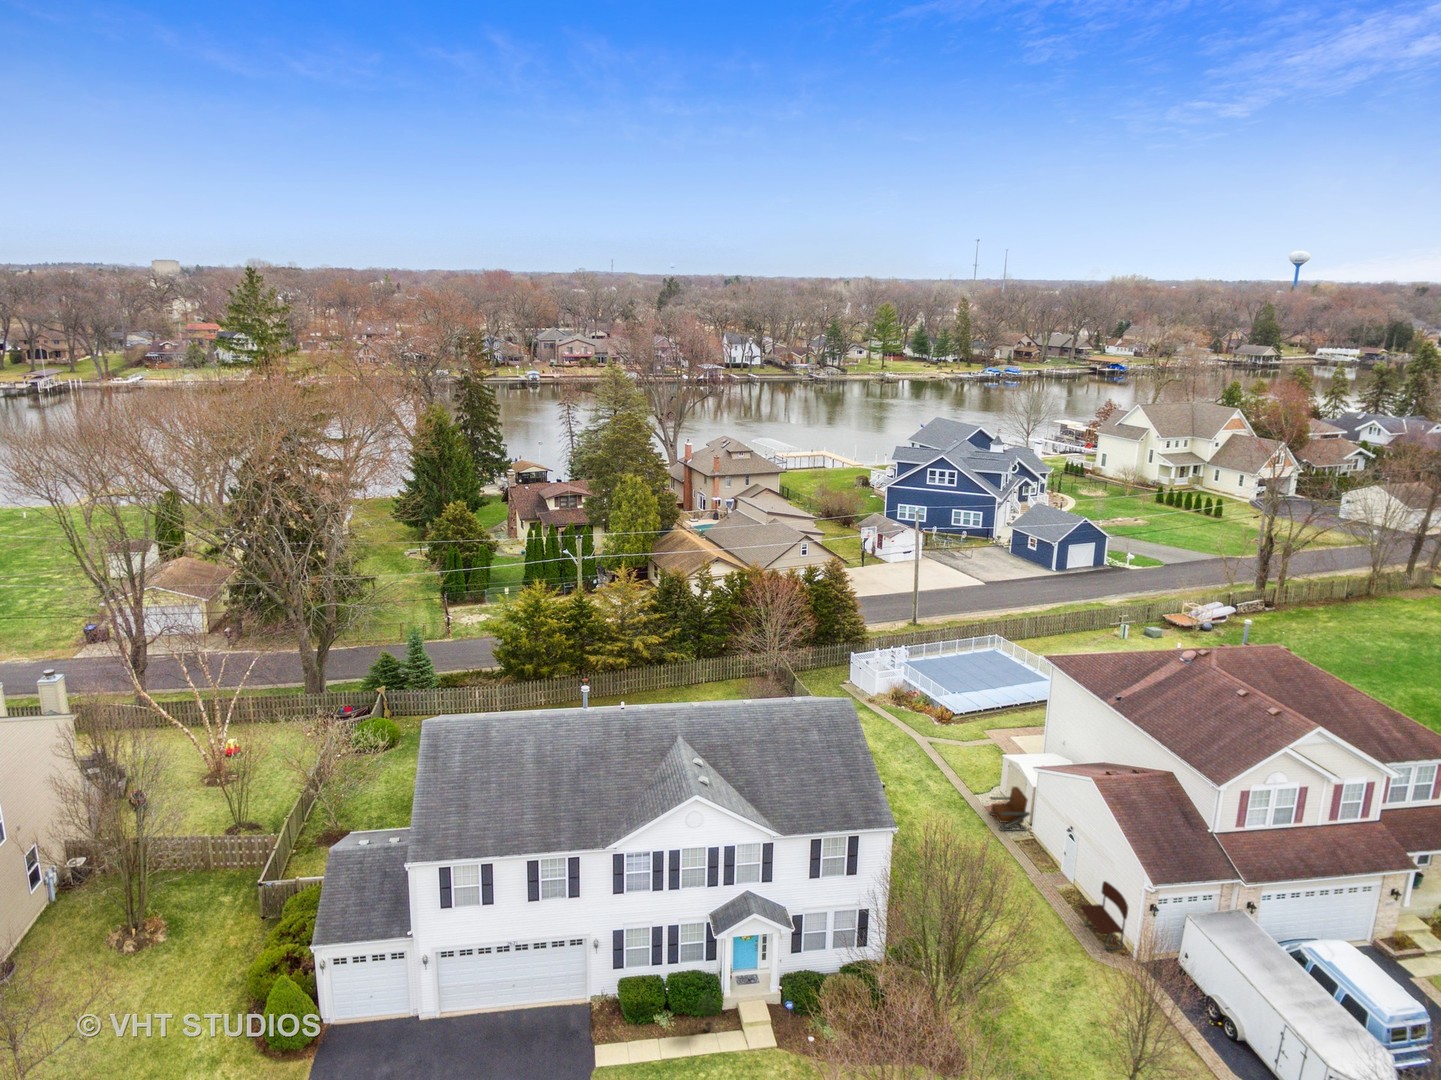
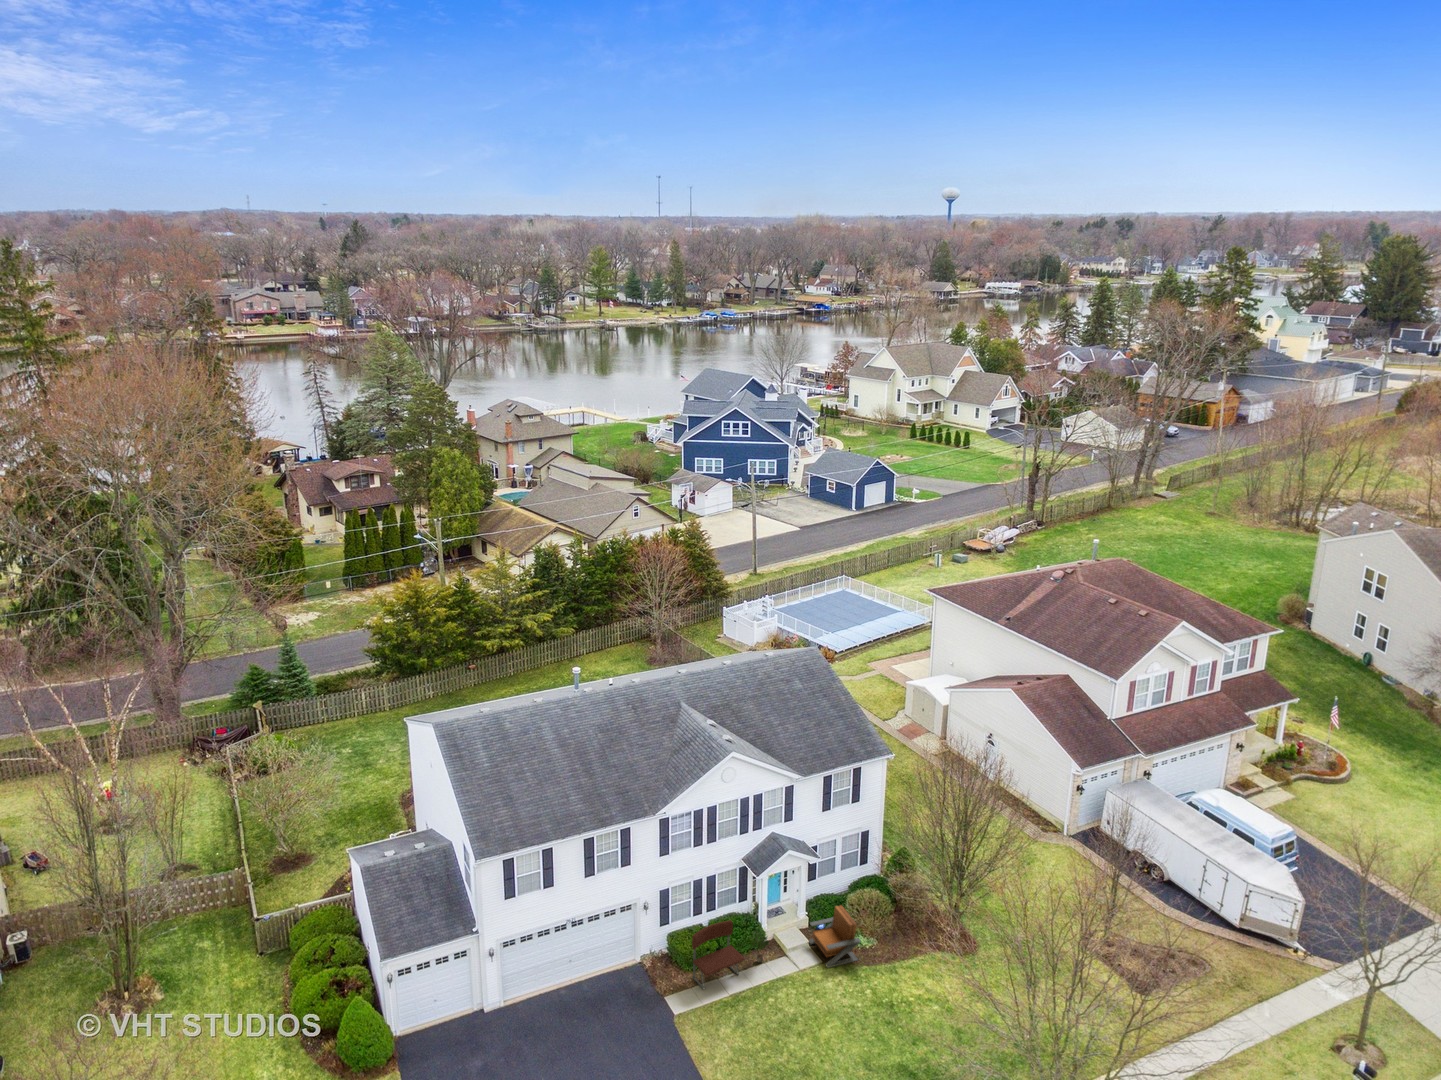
lounge chair: present [989,786,1030,831] -> present [809,906,861,968]
bench: present [1080,881,1128,950] -> present [692,920,745,989]

